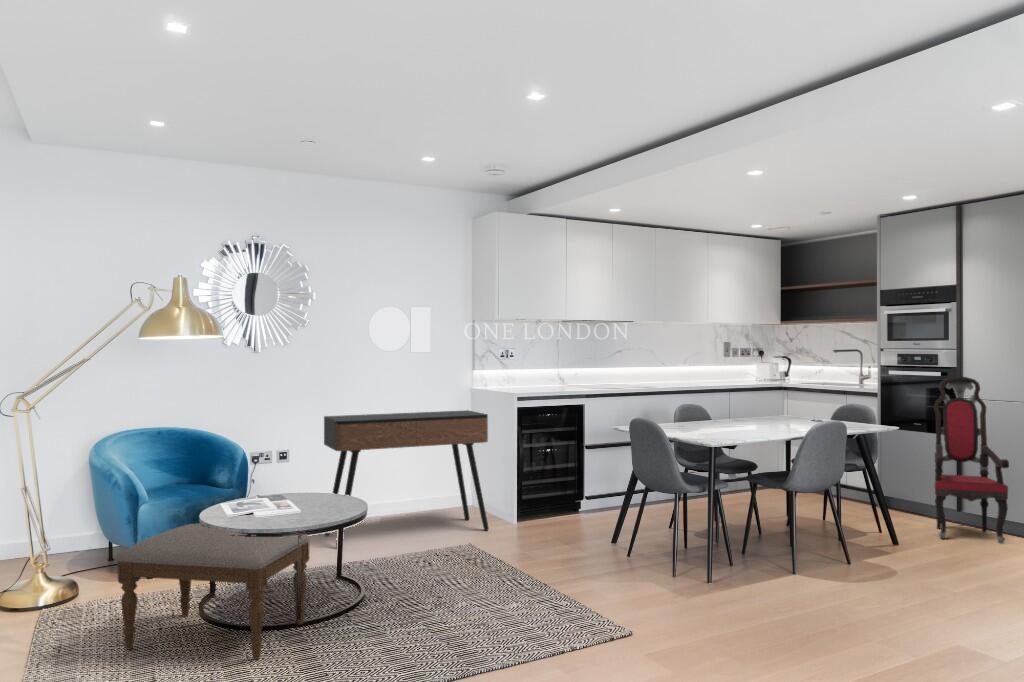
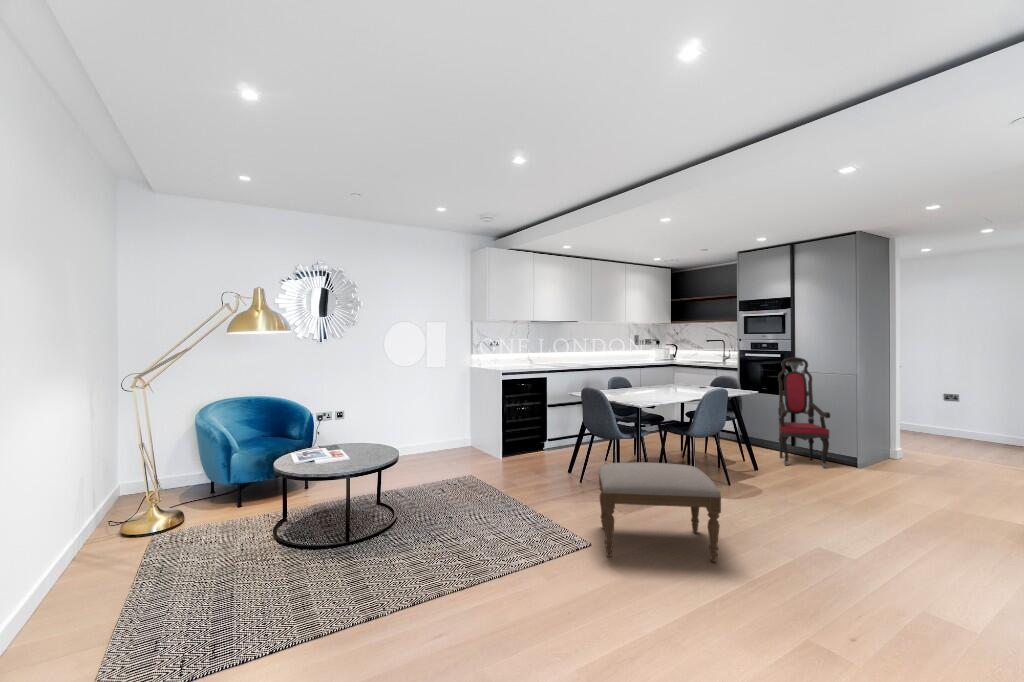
console table: present [324,410,489,546] -> none [369,382,483,479]
ottoman: present [118,524,309,659] -> present [599,462,721,562]

